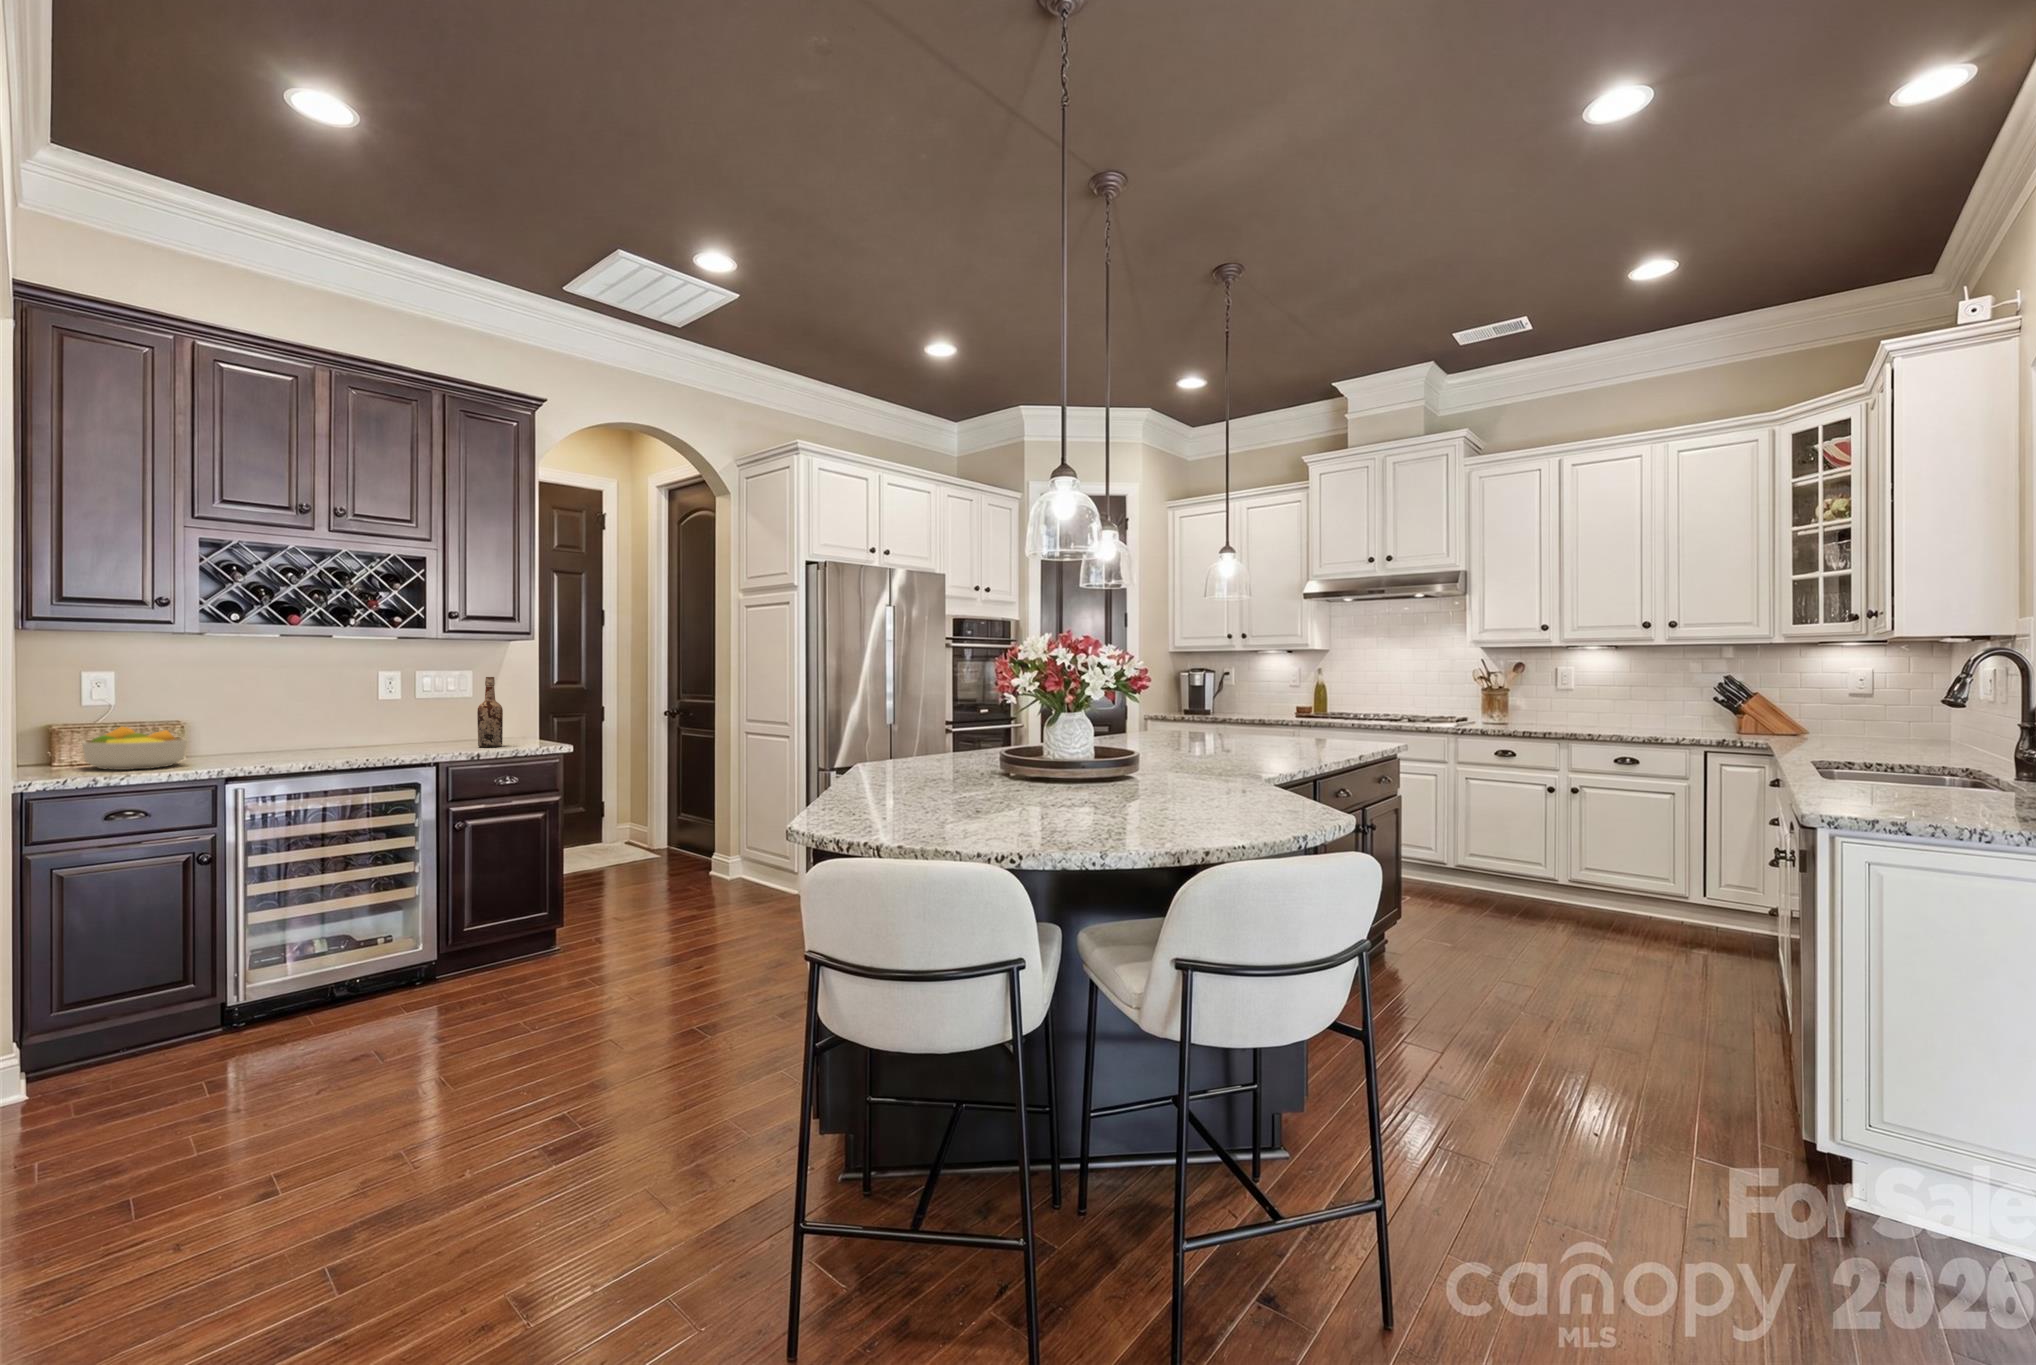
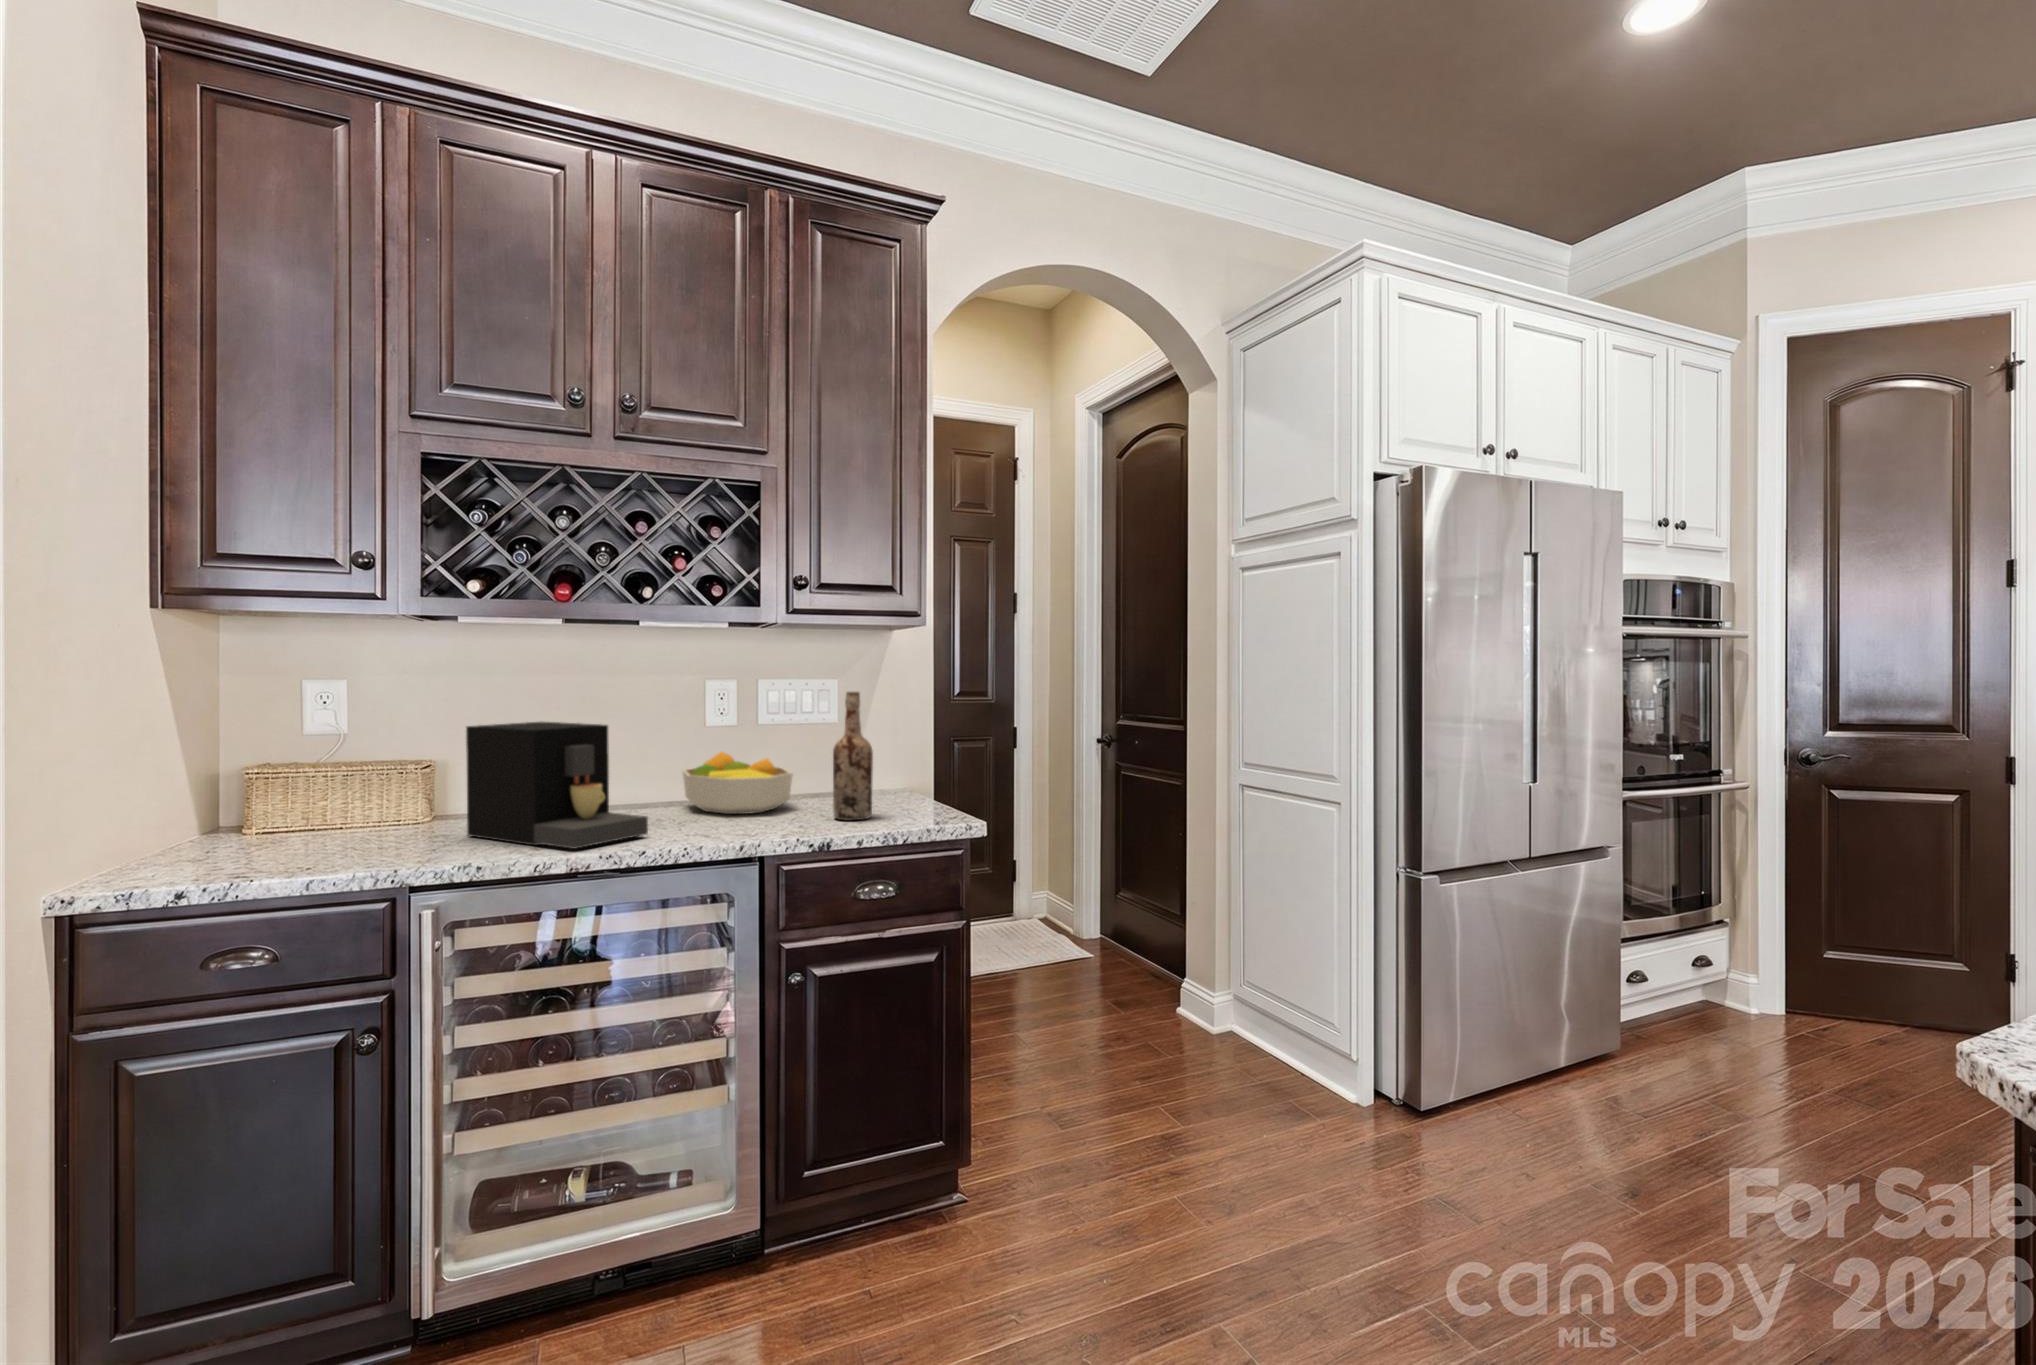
coffee maker: none [237,695,364,760] -> present [466,722,648,849]
fruit bowl: present [82,727,187,770] -> present [683,752,793,814]

